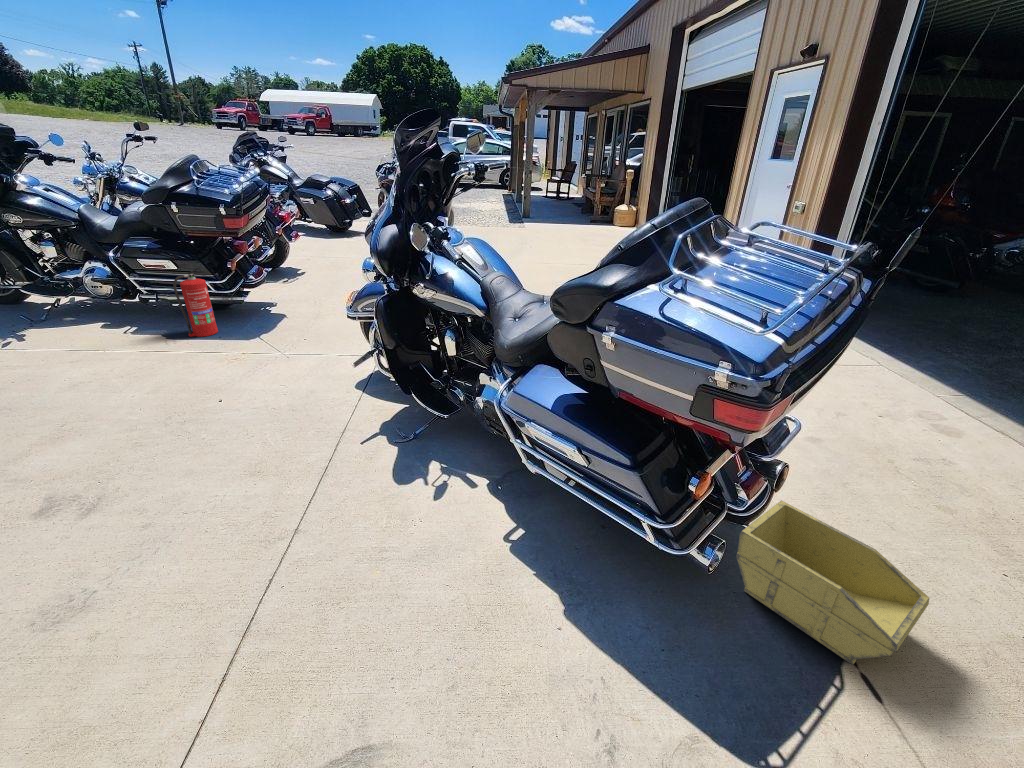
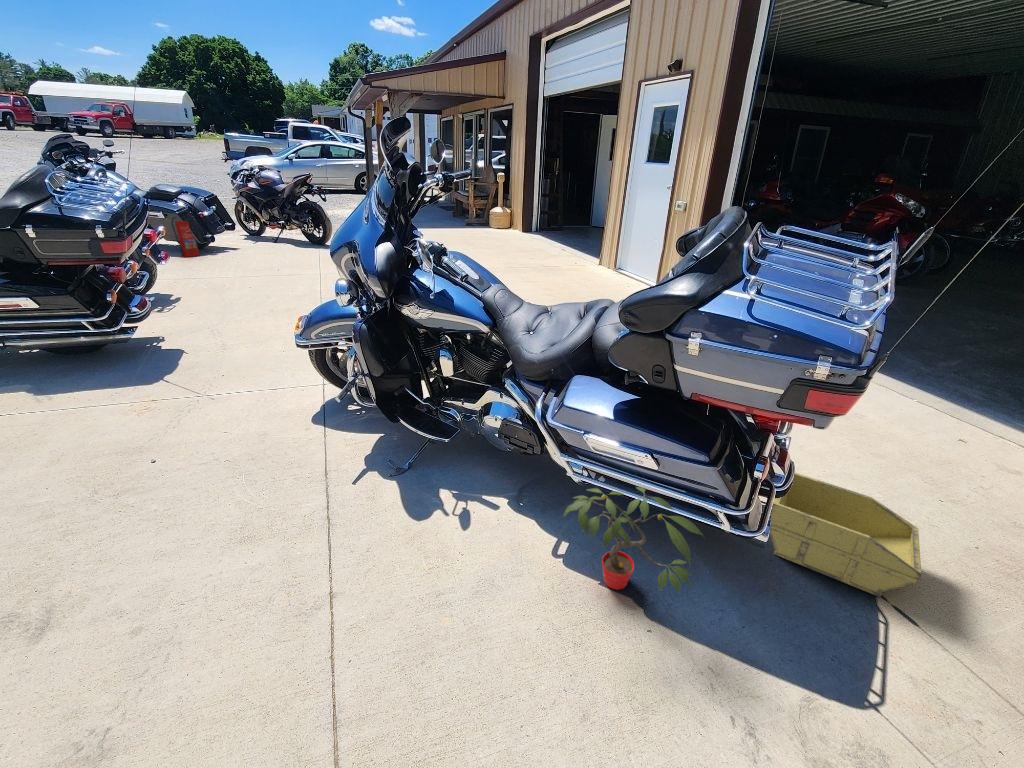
fire extinguisher: present [173,266,218,337] -> present [171,217,199,257]
potted plant: none [490,474,631,595] -> present [564,487,703,593]

